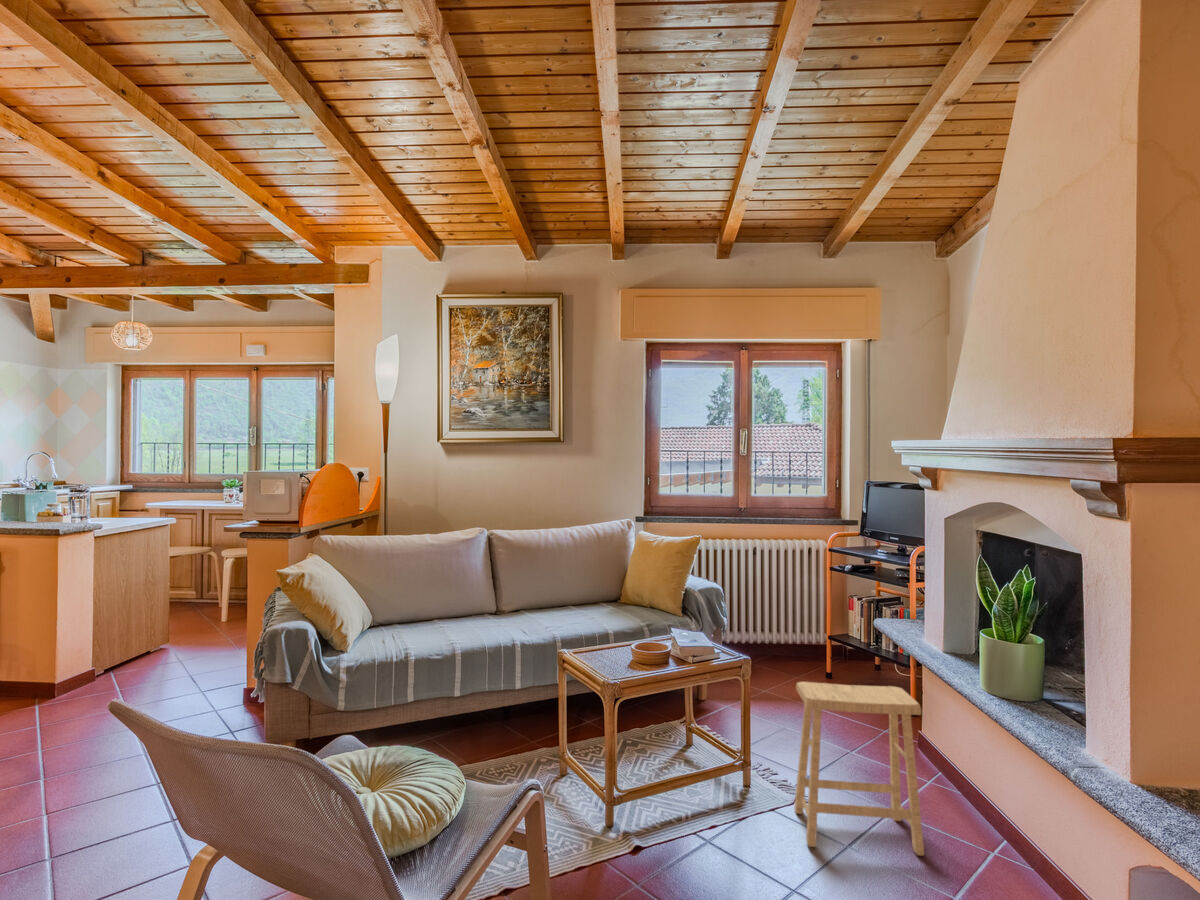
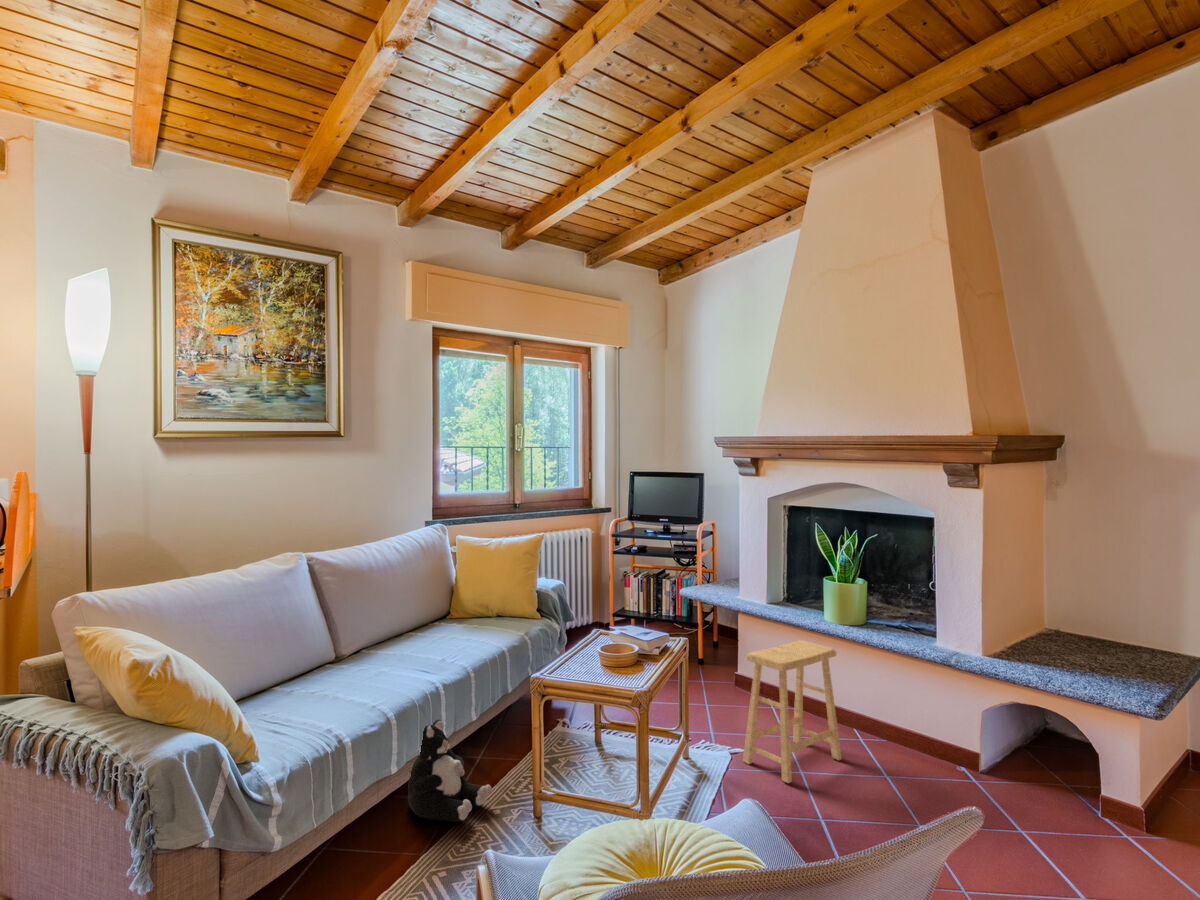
plush toy: none [475,669,535,753] -> present [408,720,492,822]

